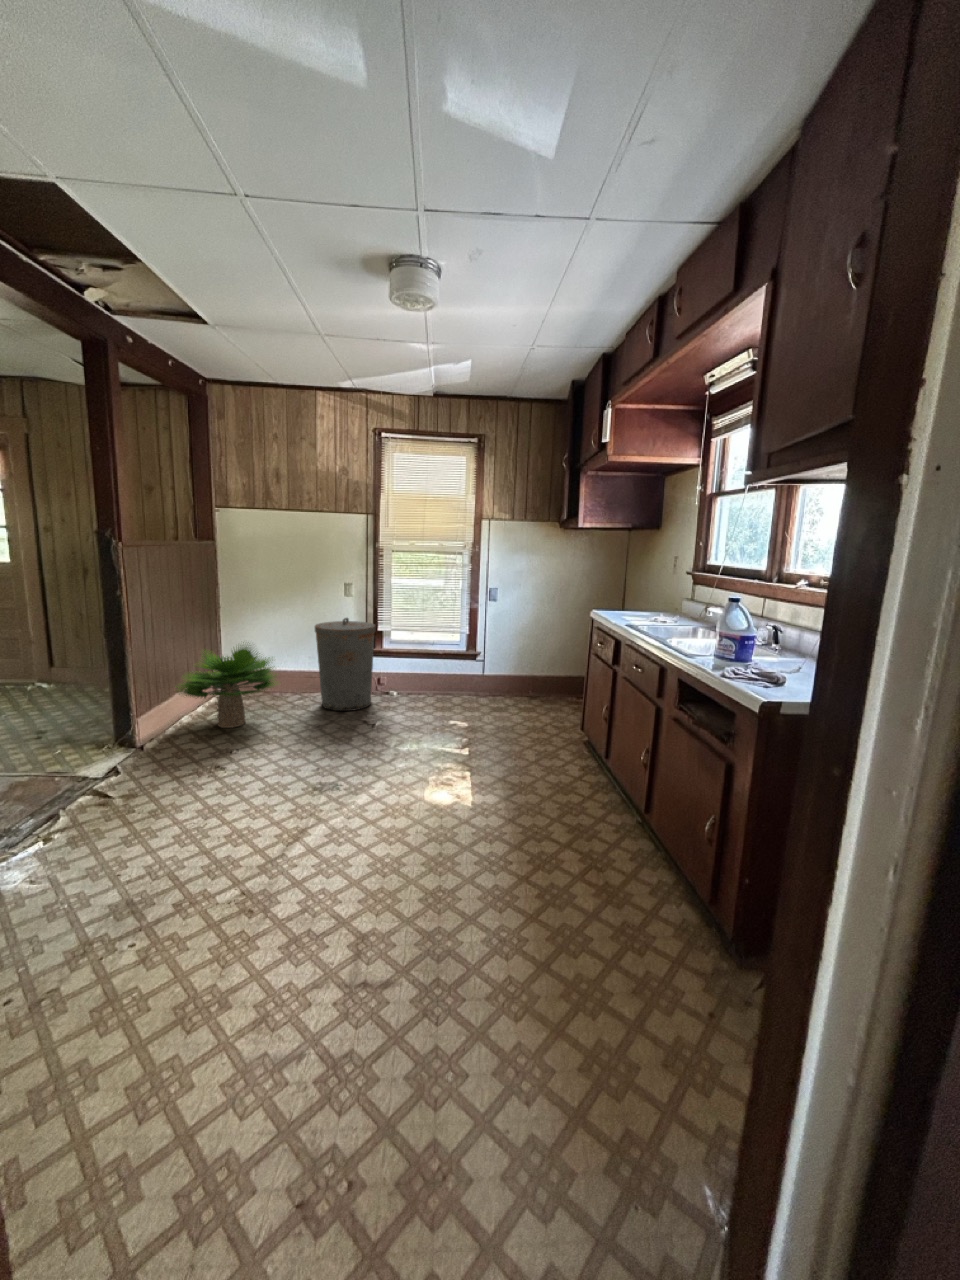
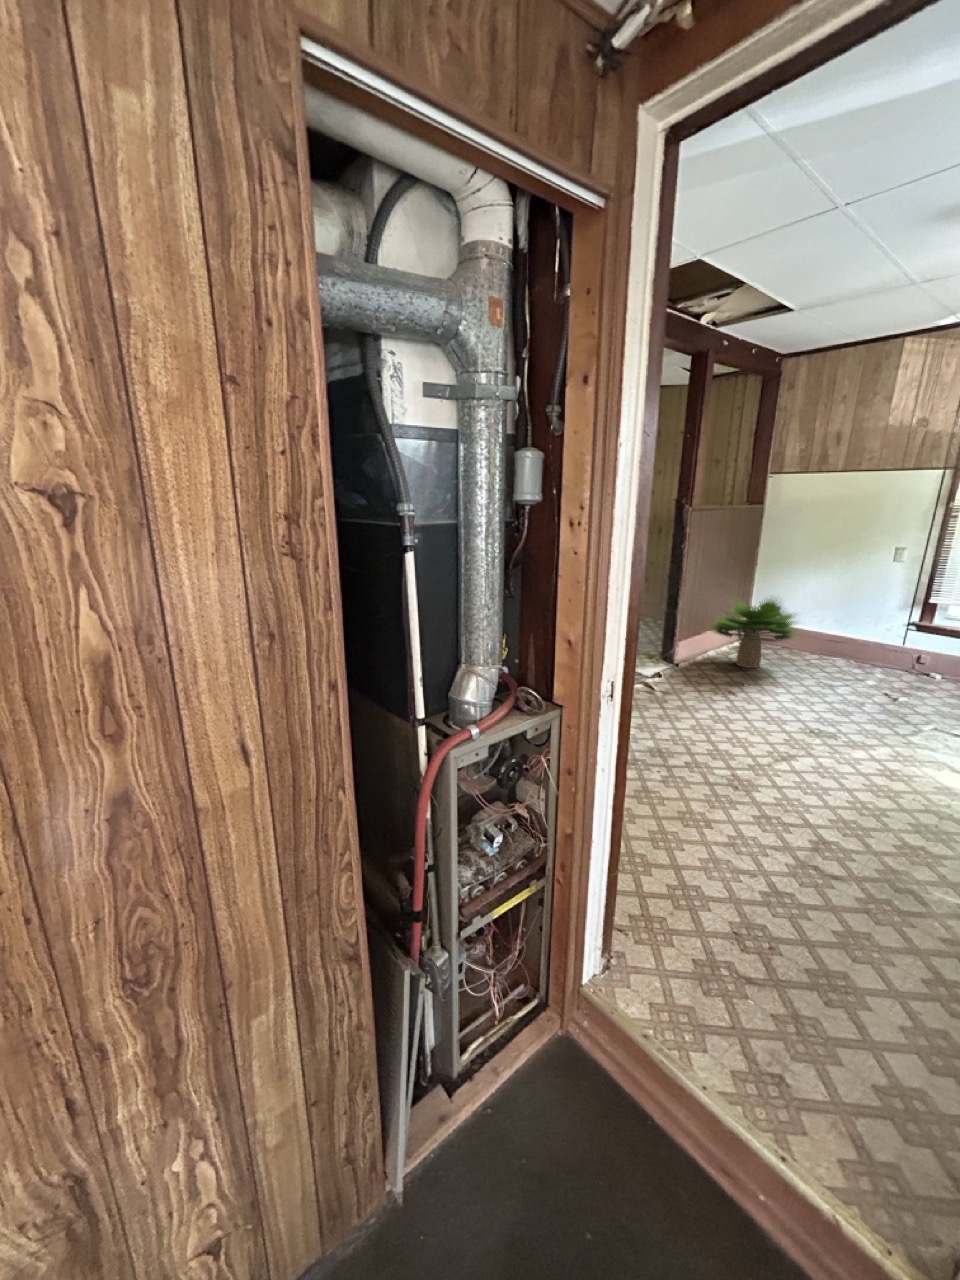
trash can: present [315,618,376,711] -> none [841,583,928,682]

